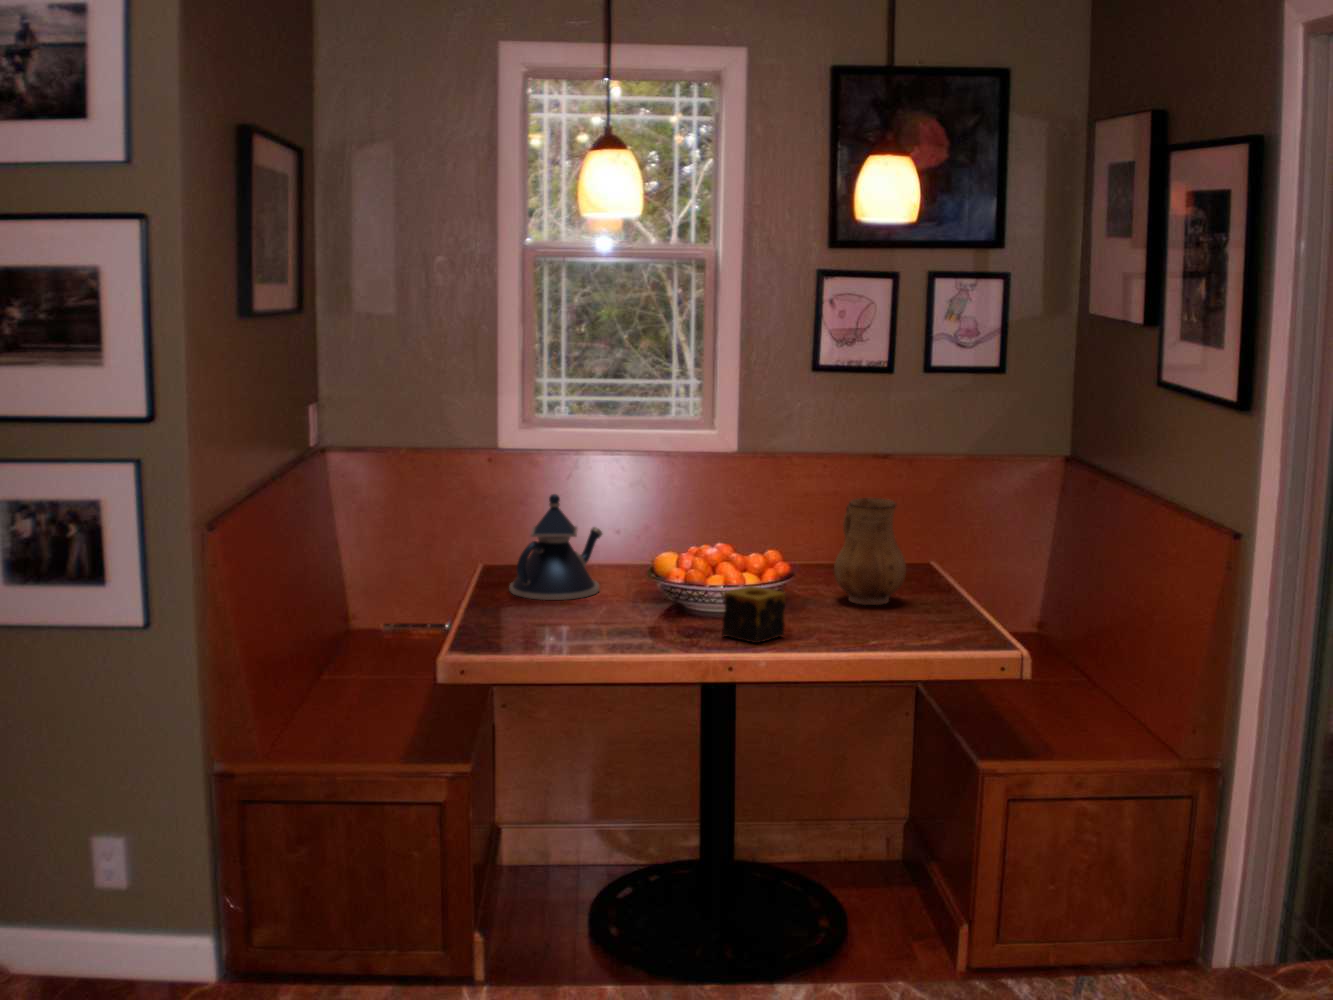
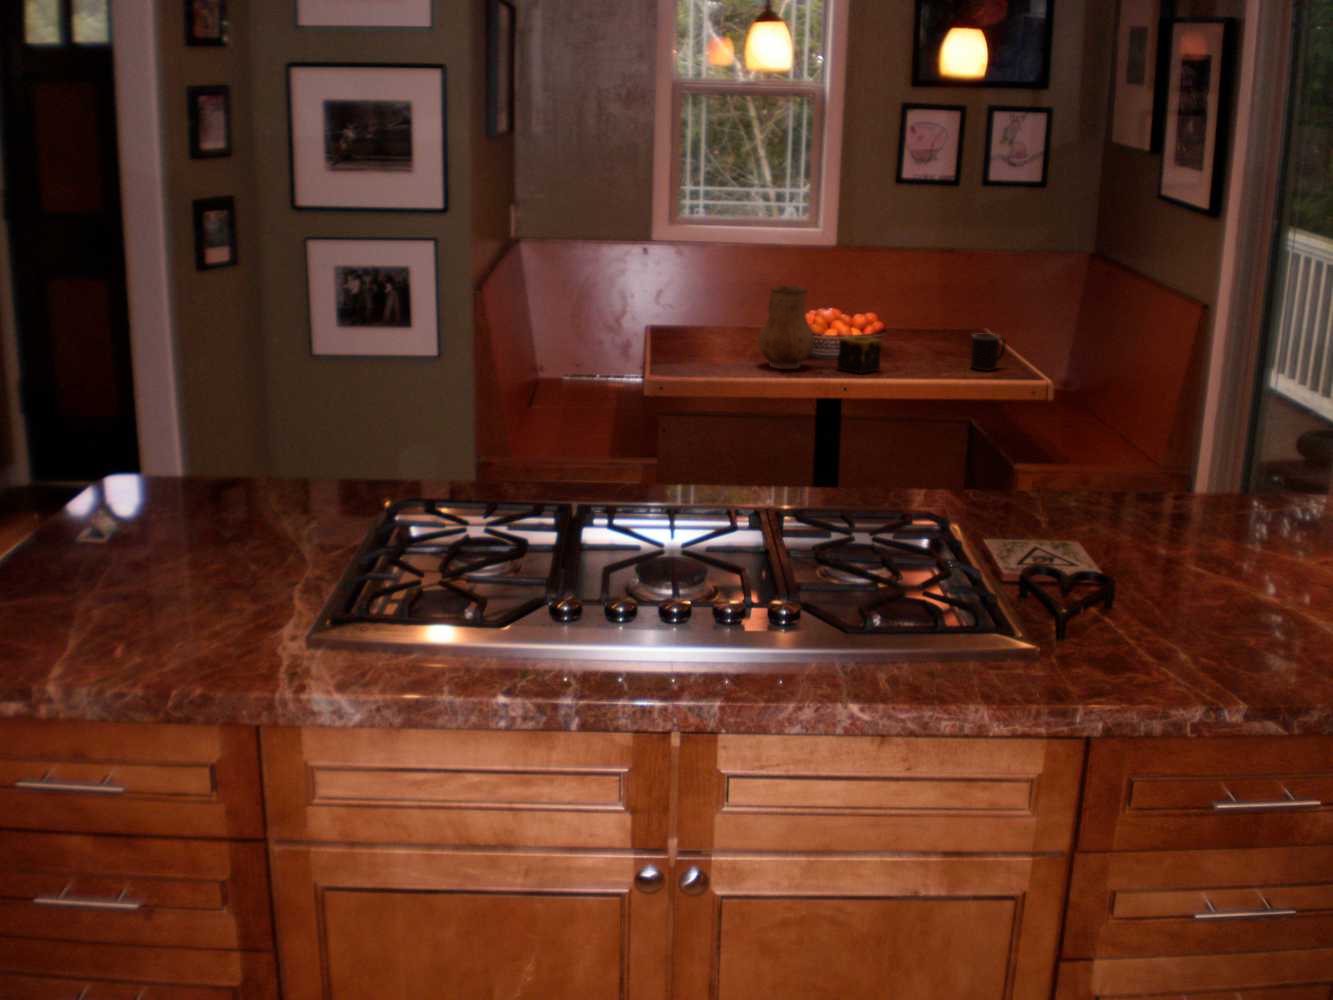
teapot: present [509,494,602,600] -> none [677,271,743,348]
ceramic pitcher: present [834,498,906,605] -> present [759,285,814,369]
mug: none [914,579,963,633] -> present [971,334,1006,371]

